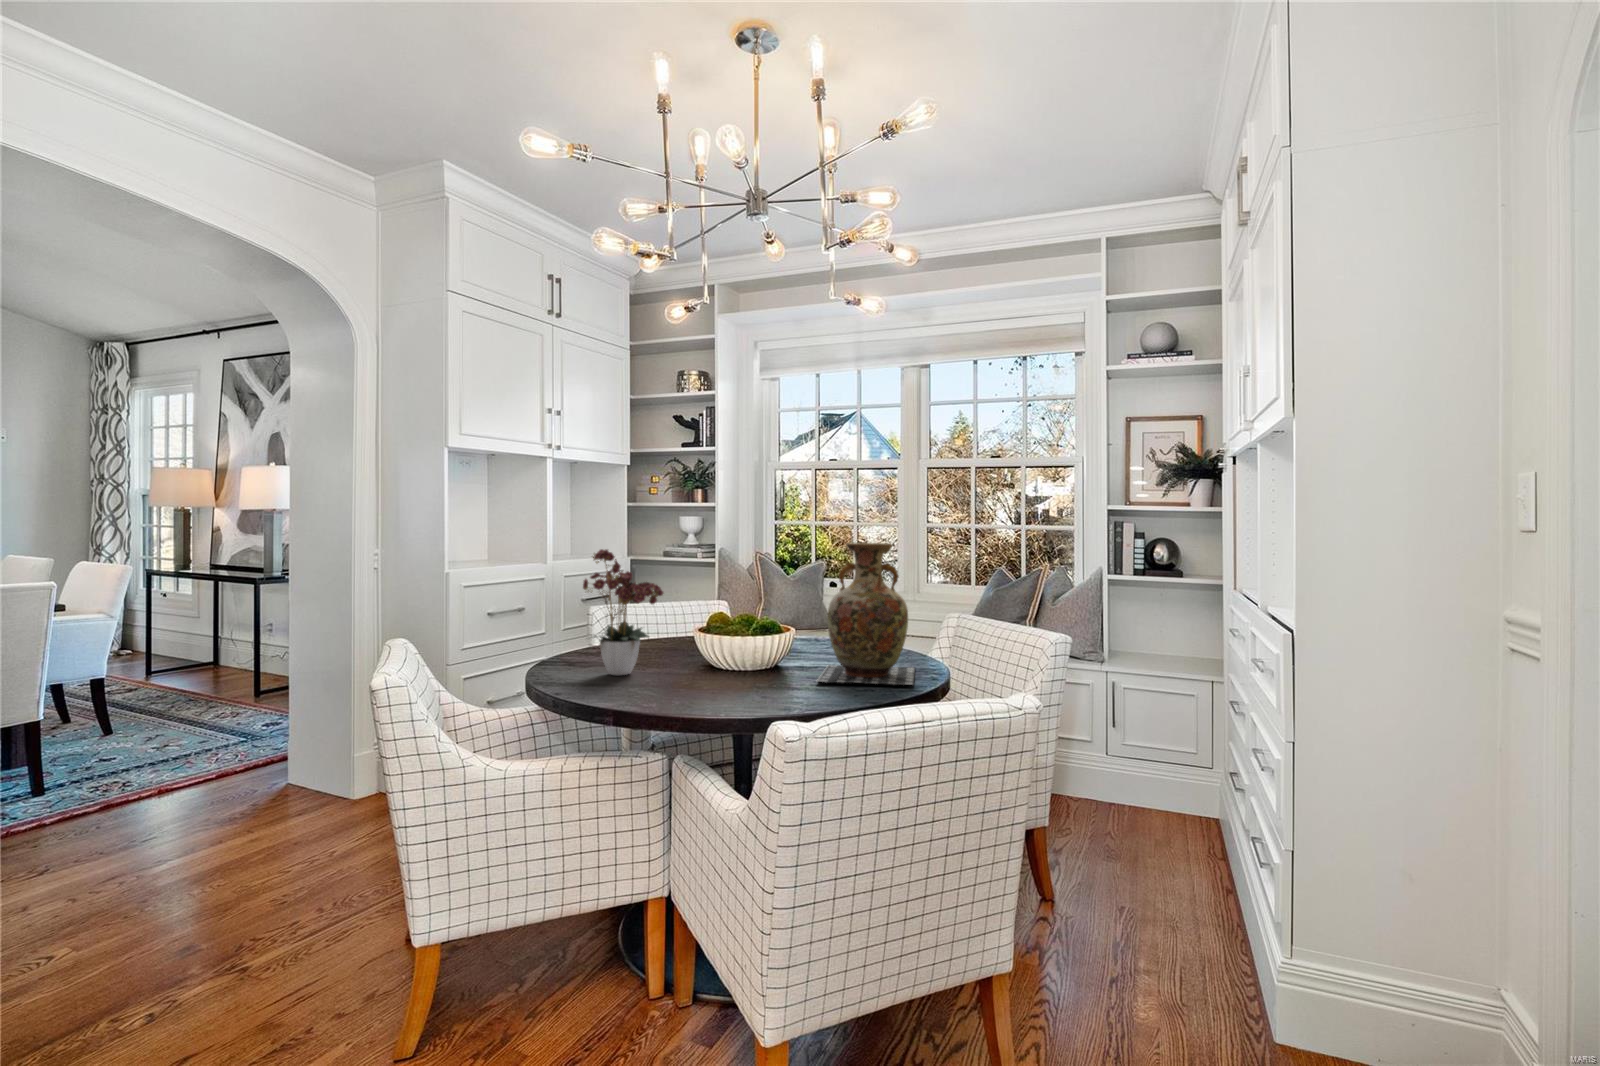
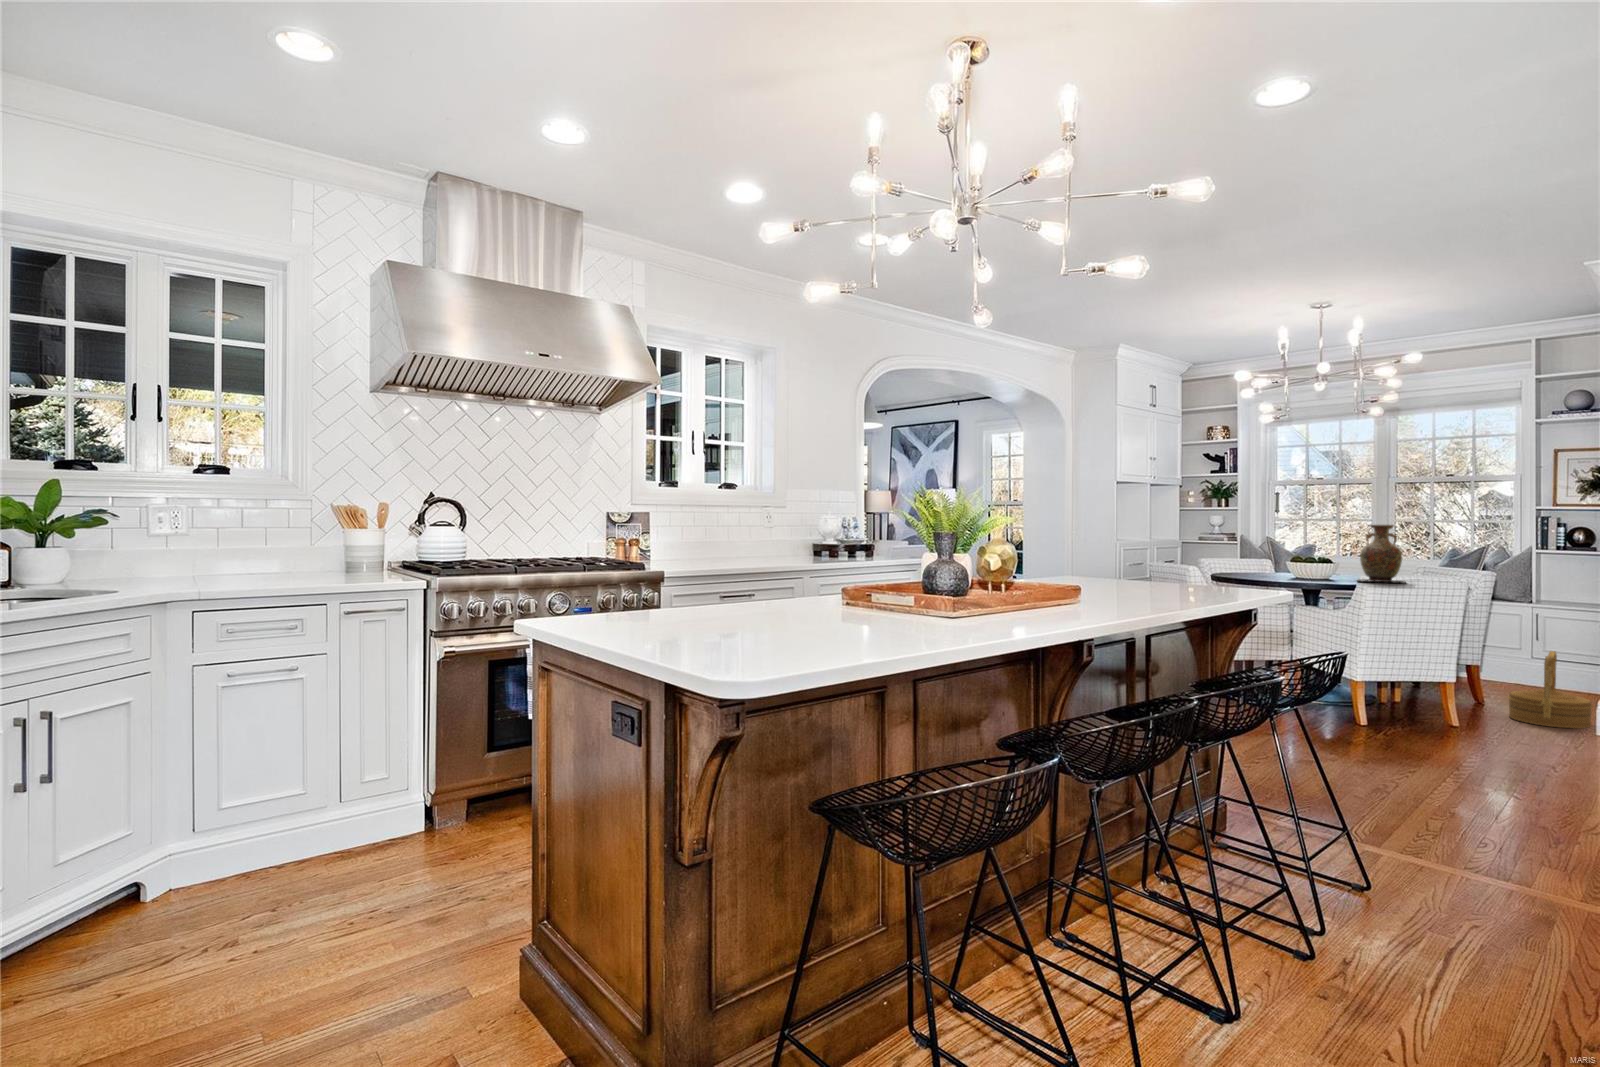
flower arrangement: present [583,549,663,675] -> none [1241,525,1280,579]
woven basket: none [1097,802,1247,1003] -> present [1508,651,1593,729]

